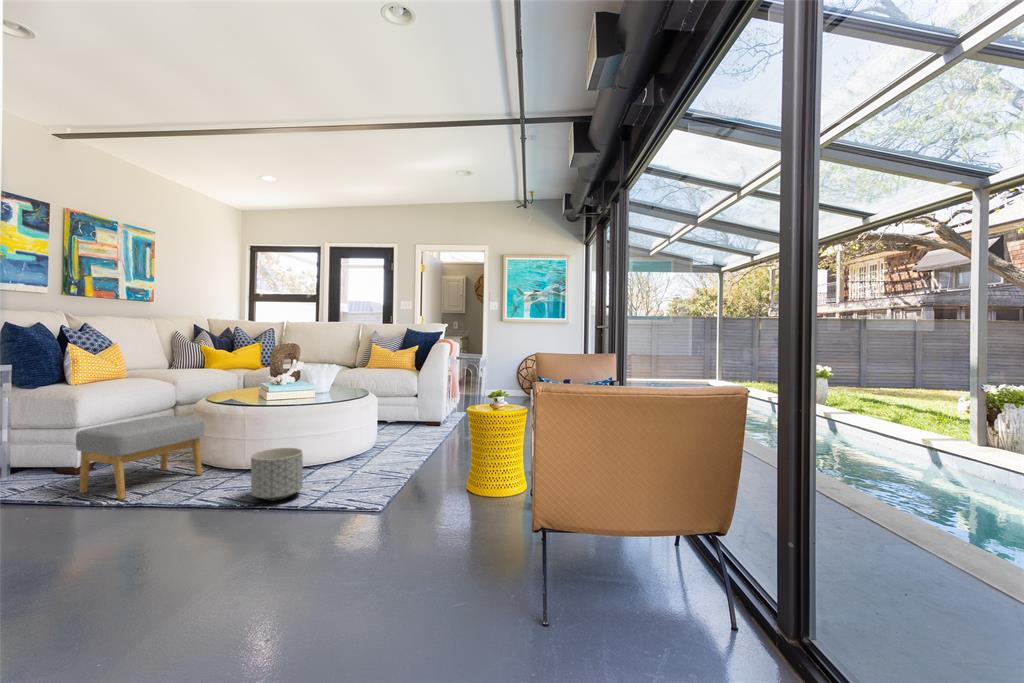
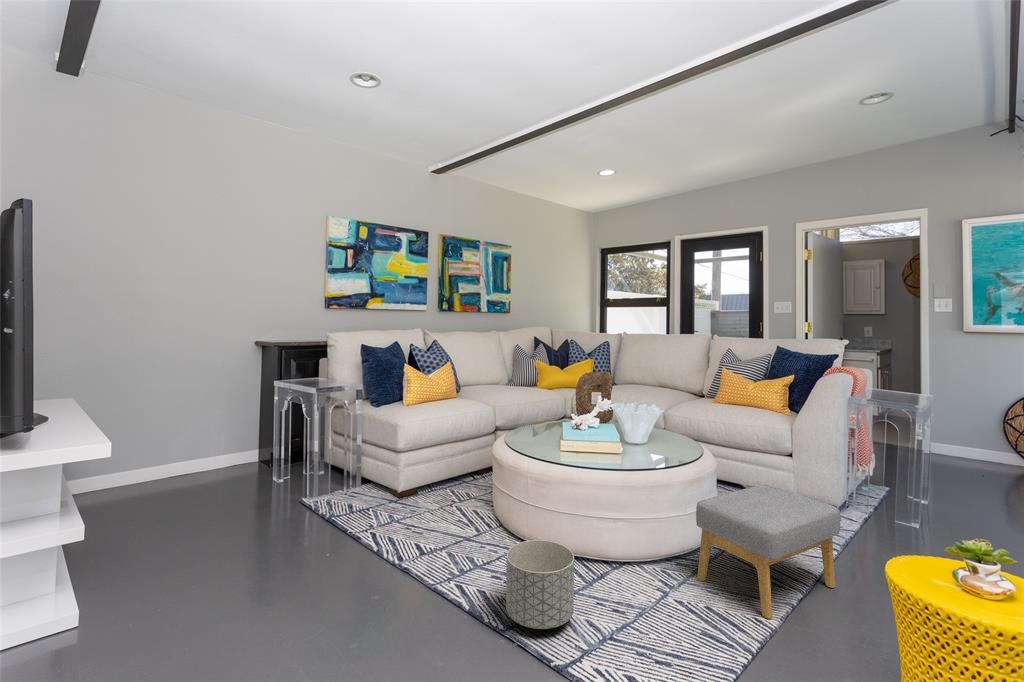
footstool: present [76,416,204,499] -> present [696,485,841,619]

